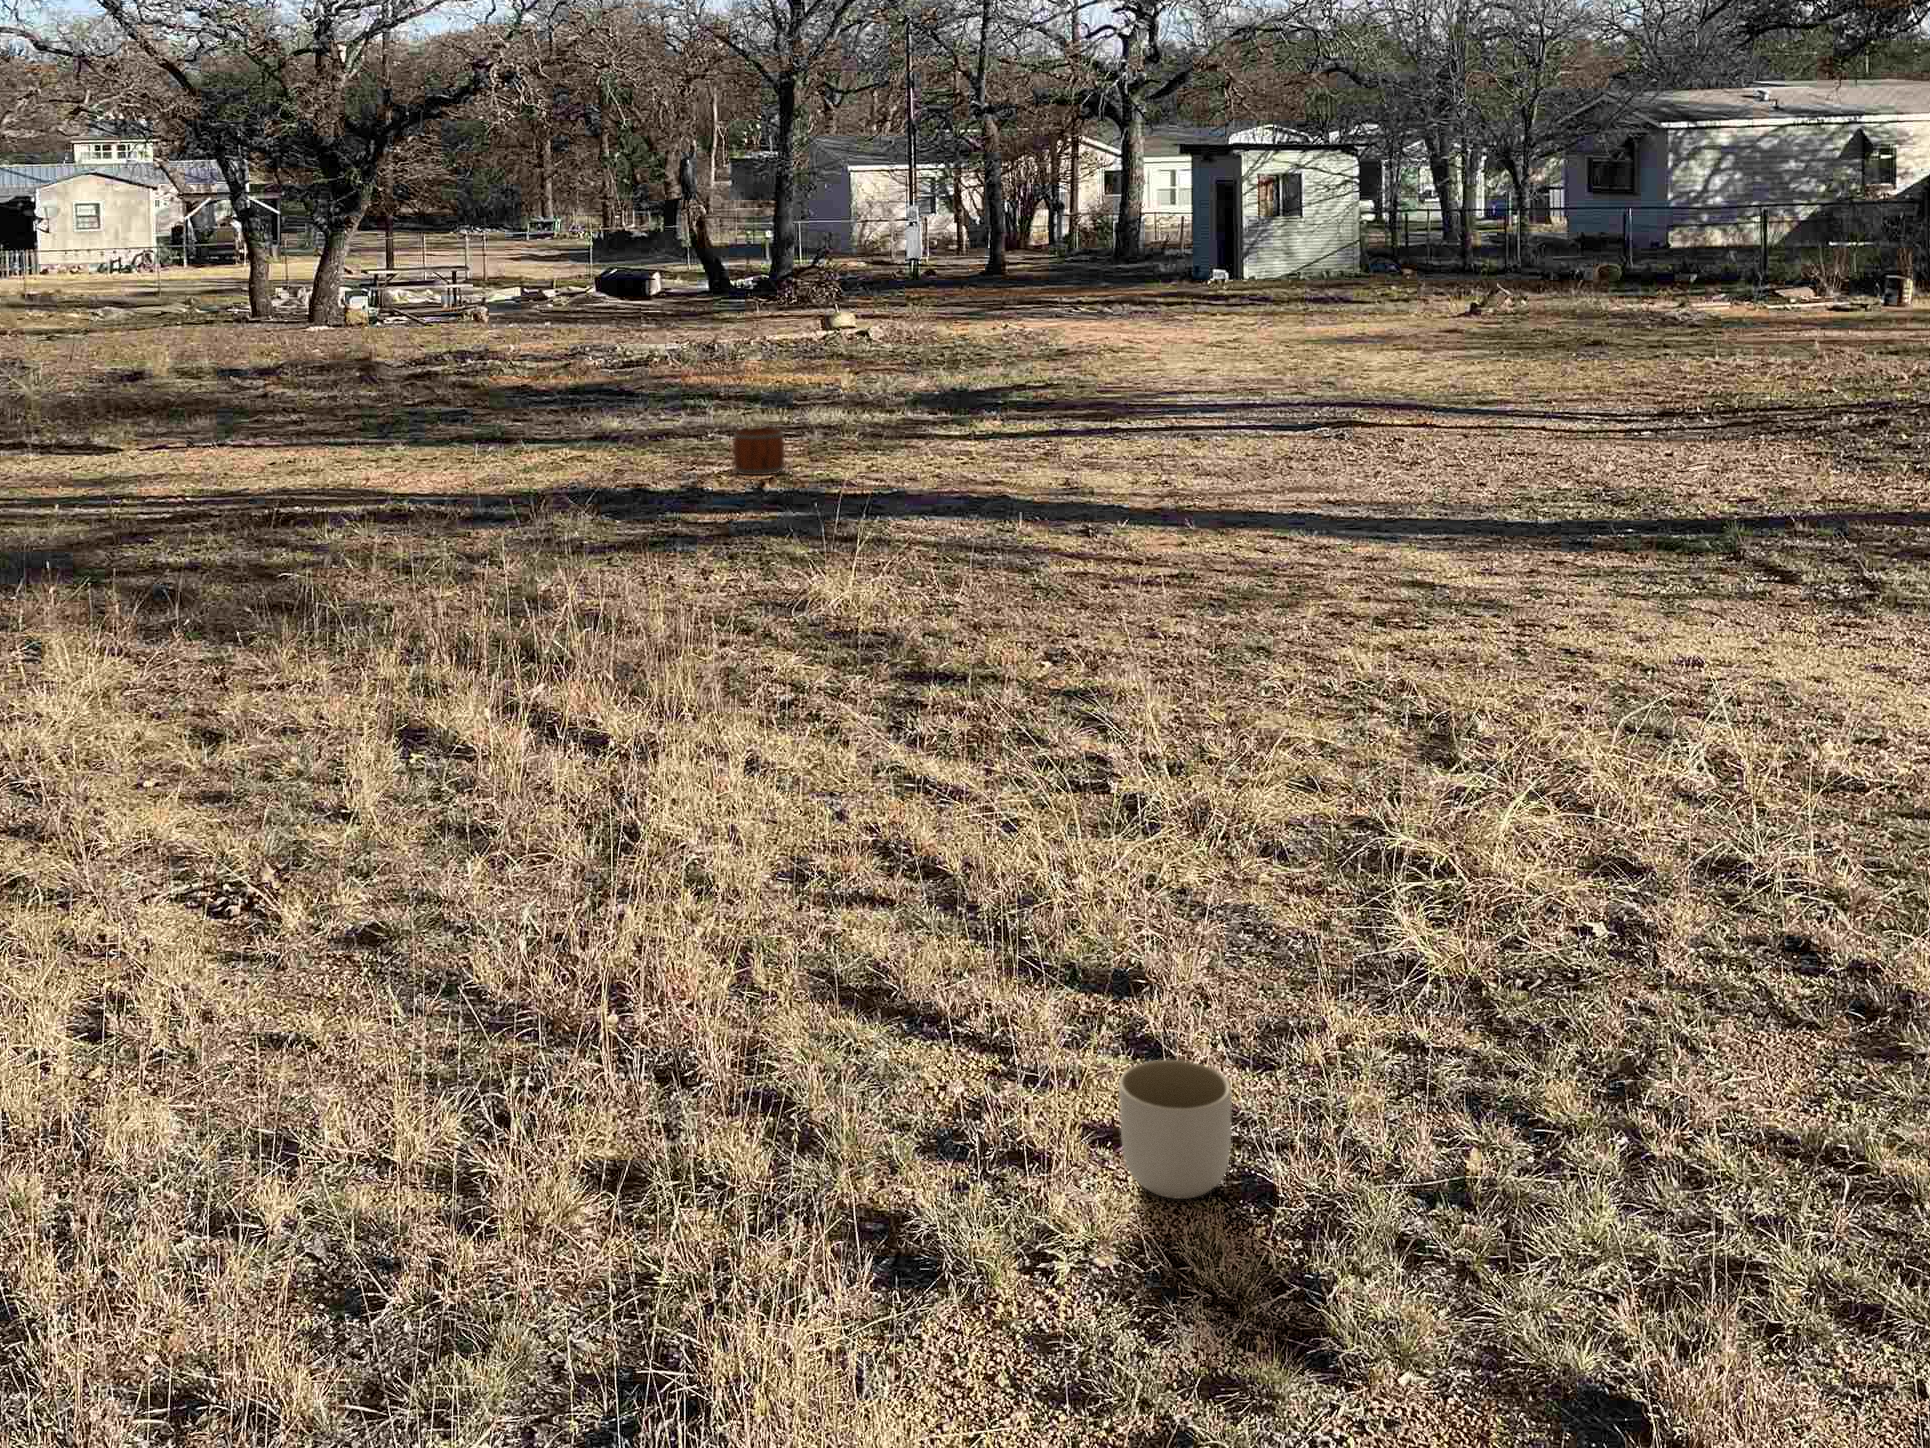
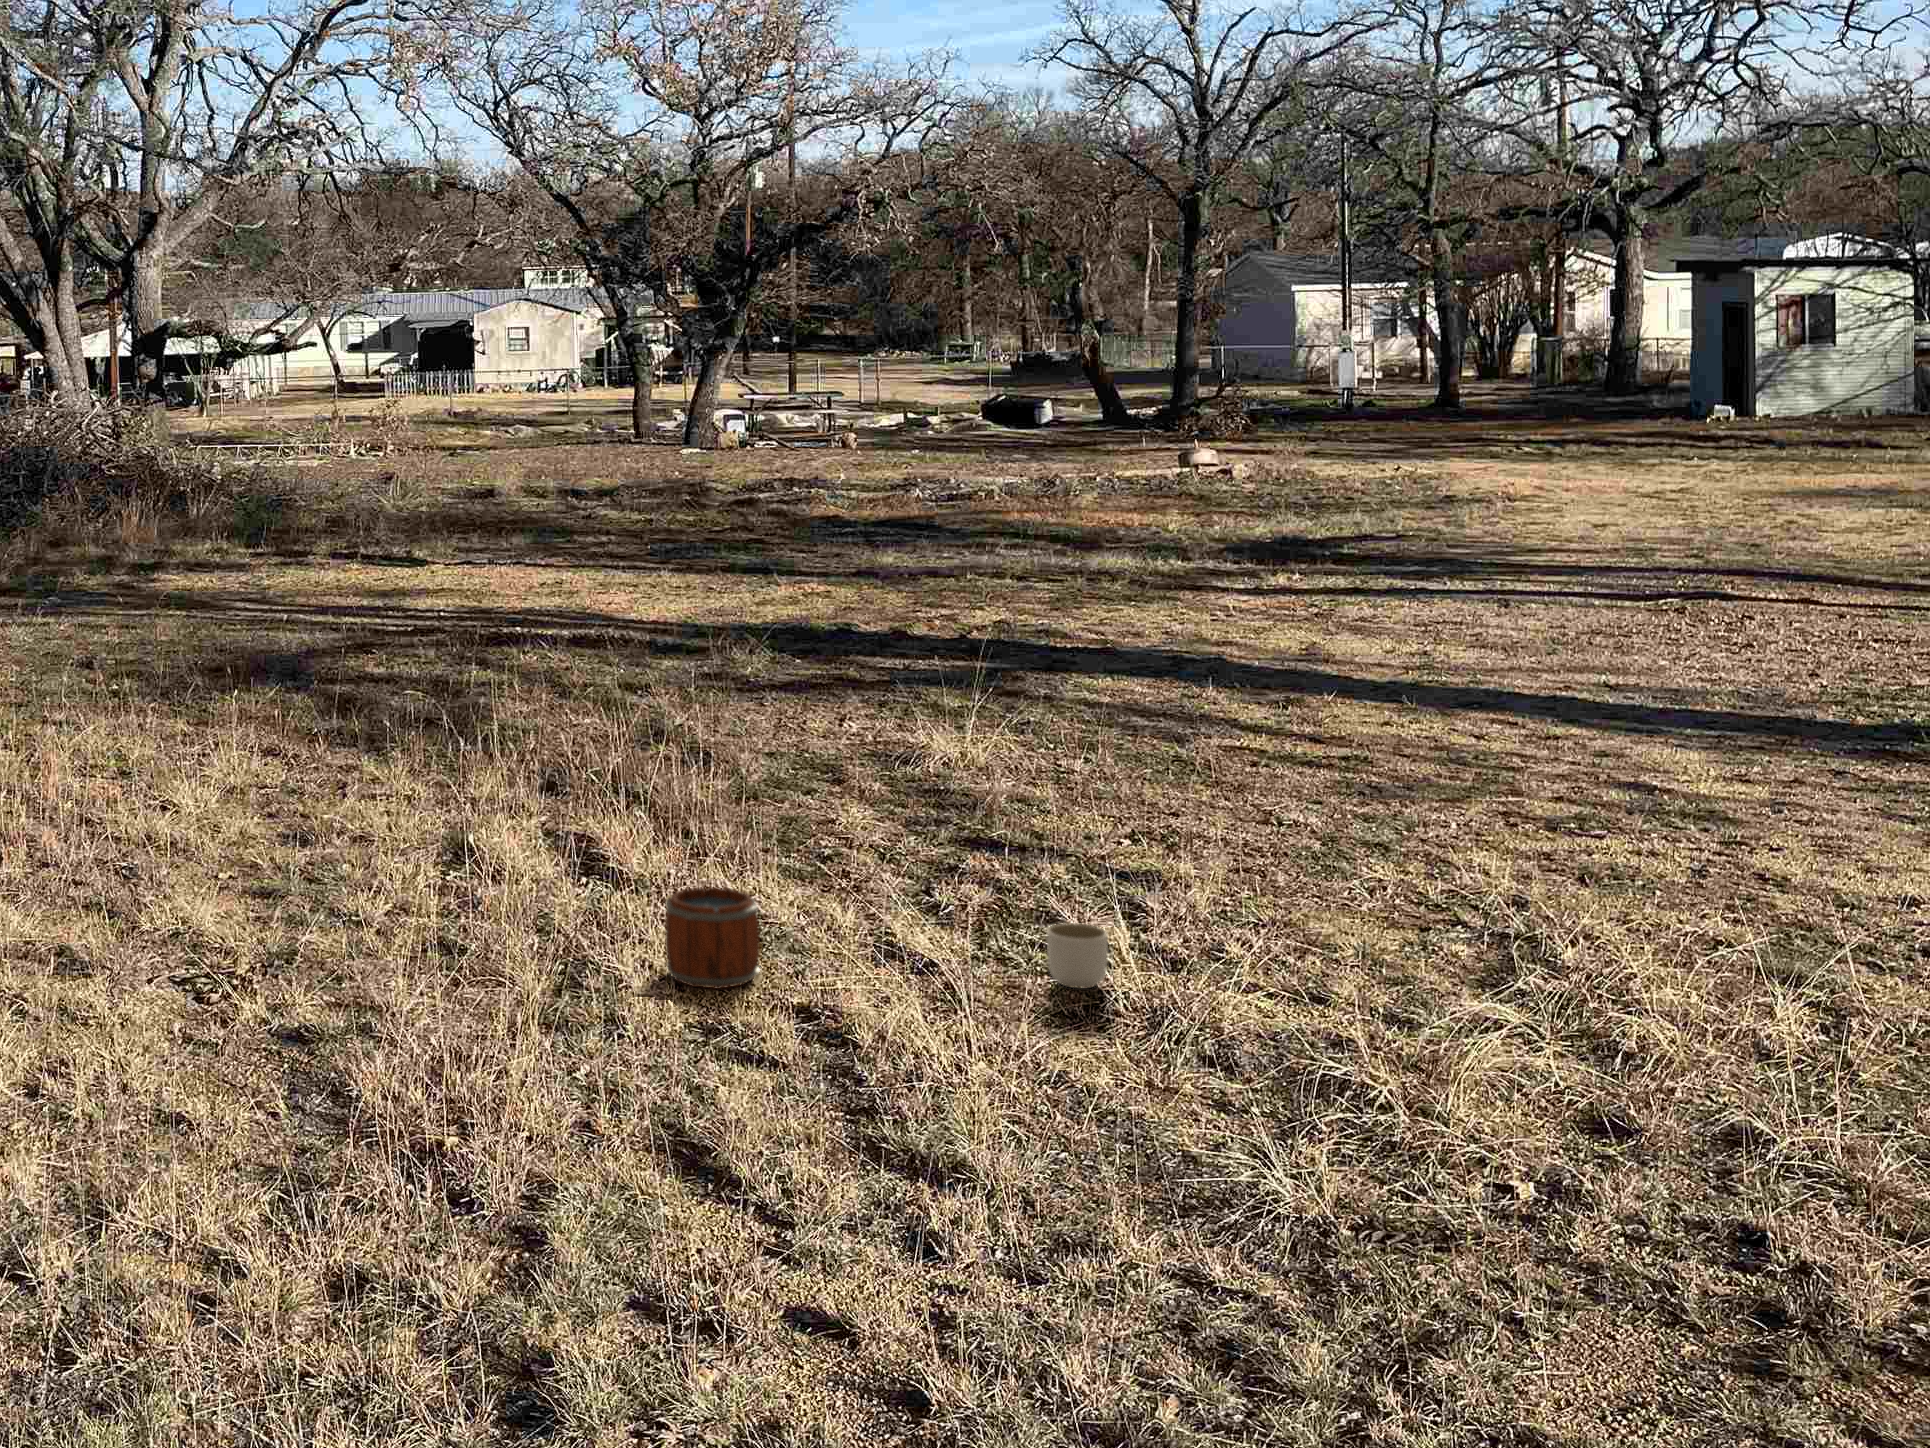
bucket: present [733,428,784,475] -> present [665,887,760,989]

